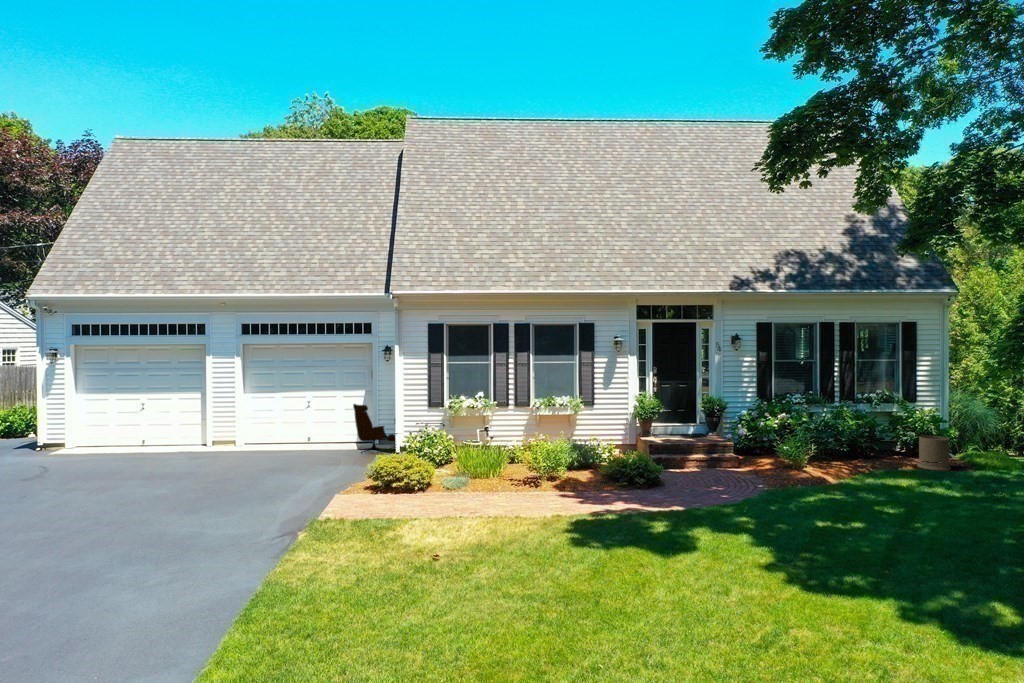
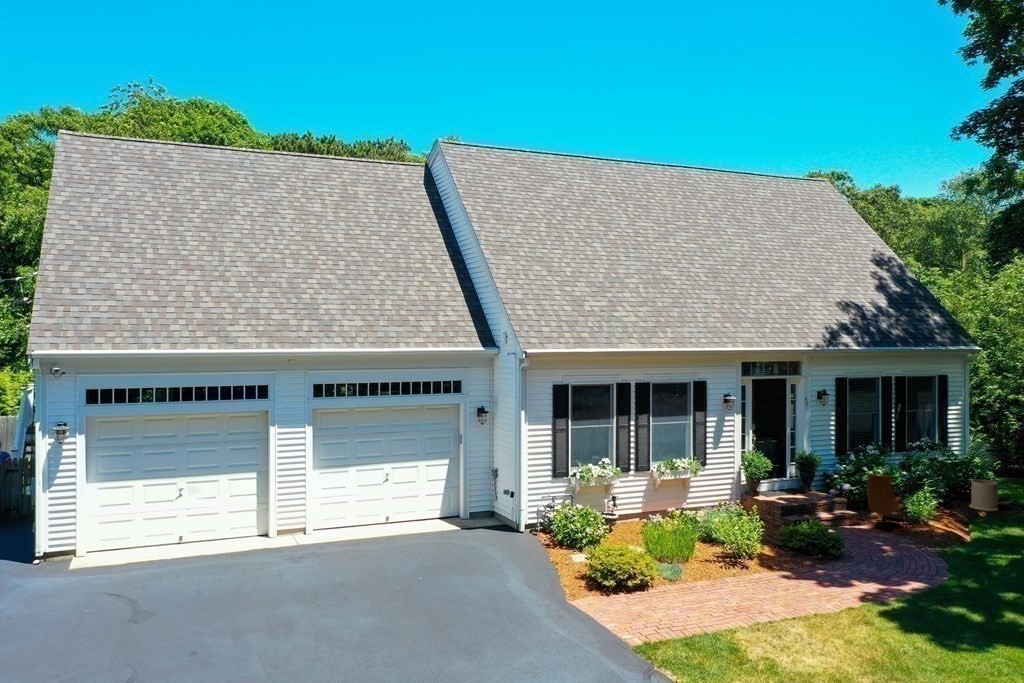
lounge chair: present [353,404,395,453] -> present [867,473,903,527]

